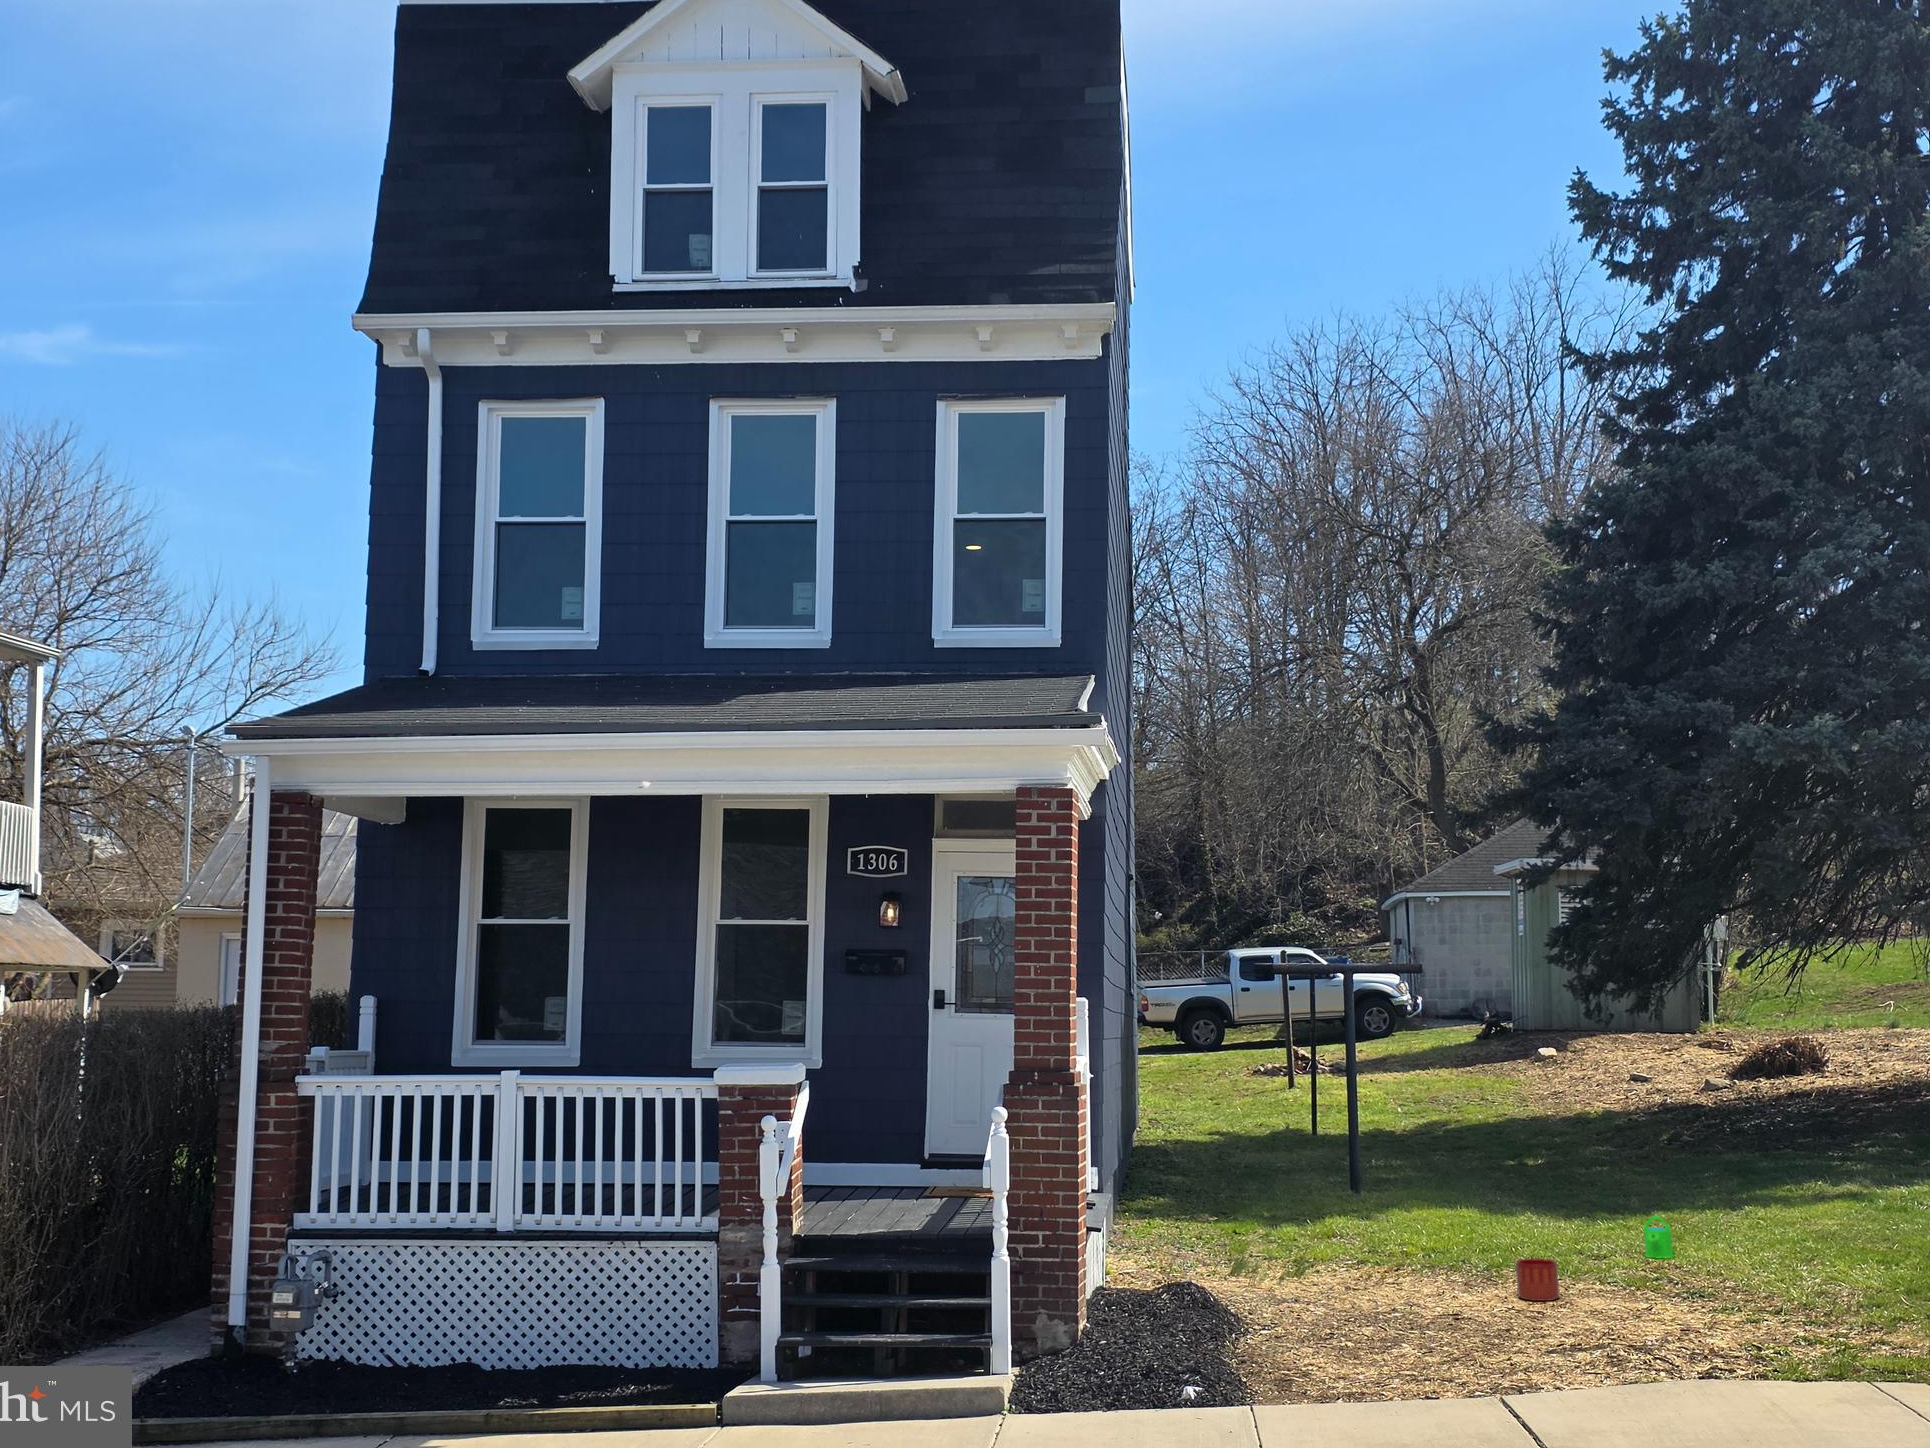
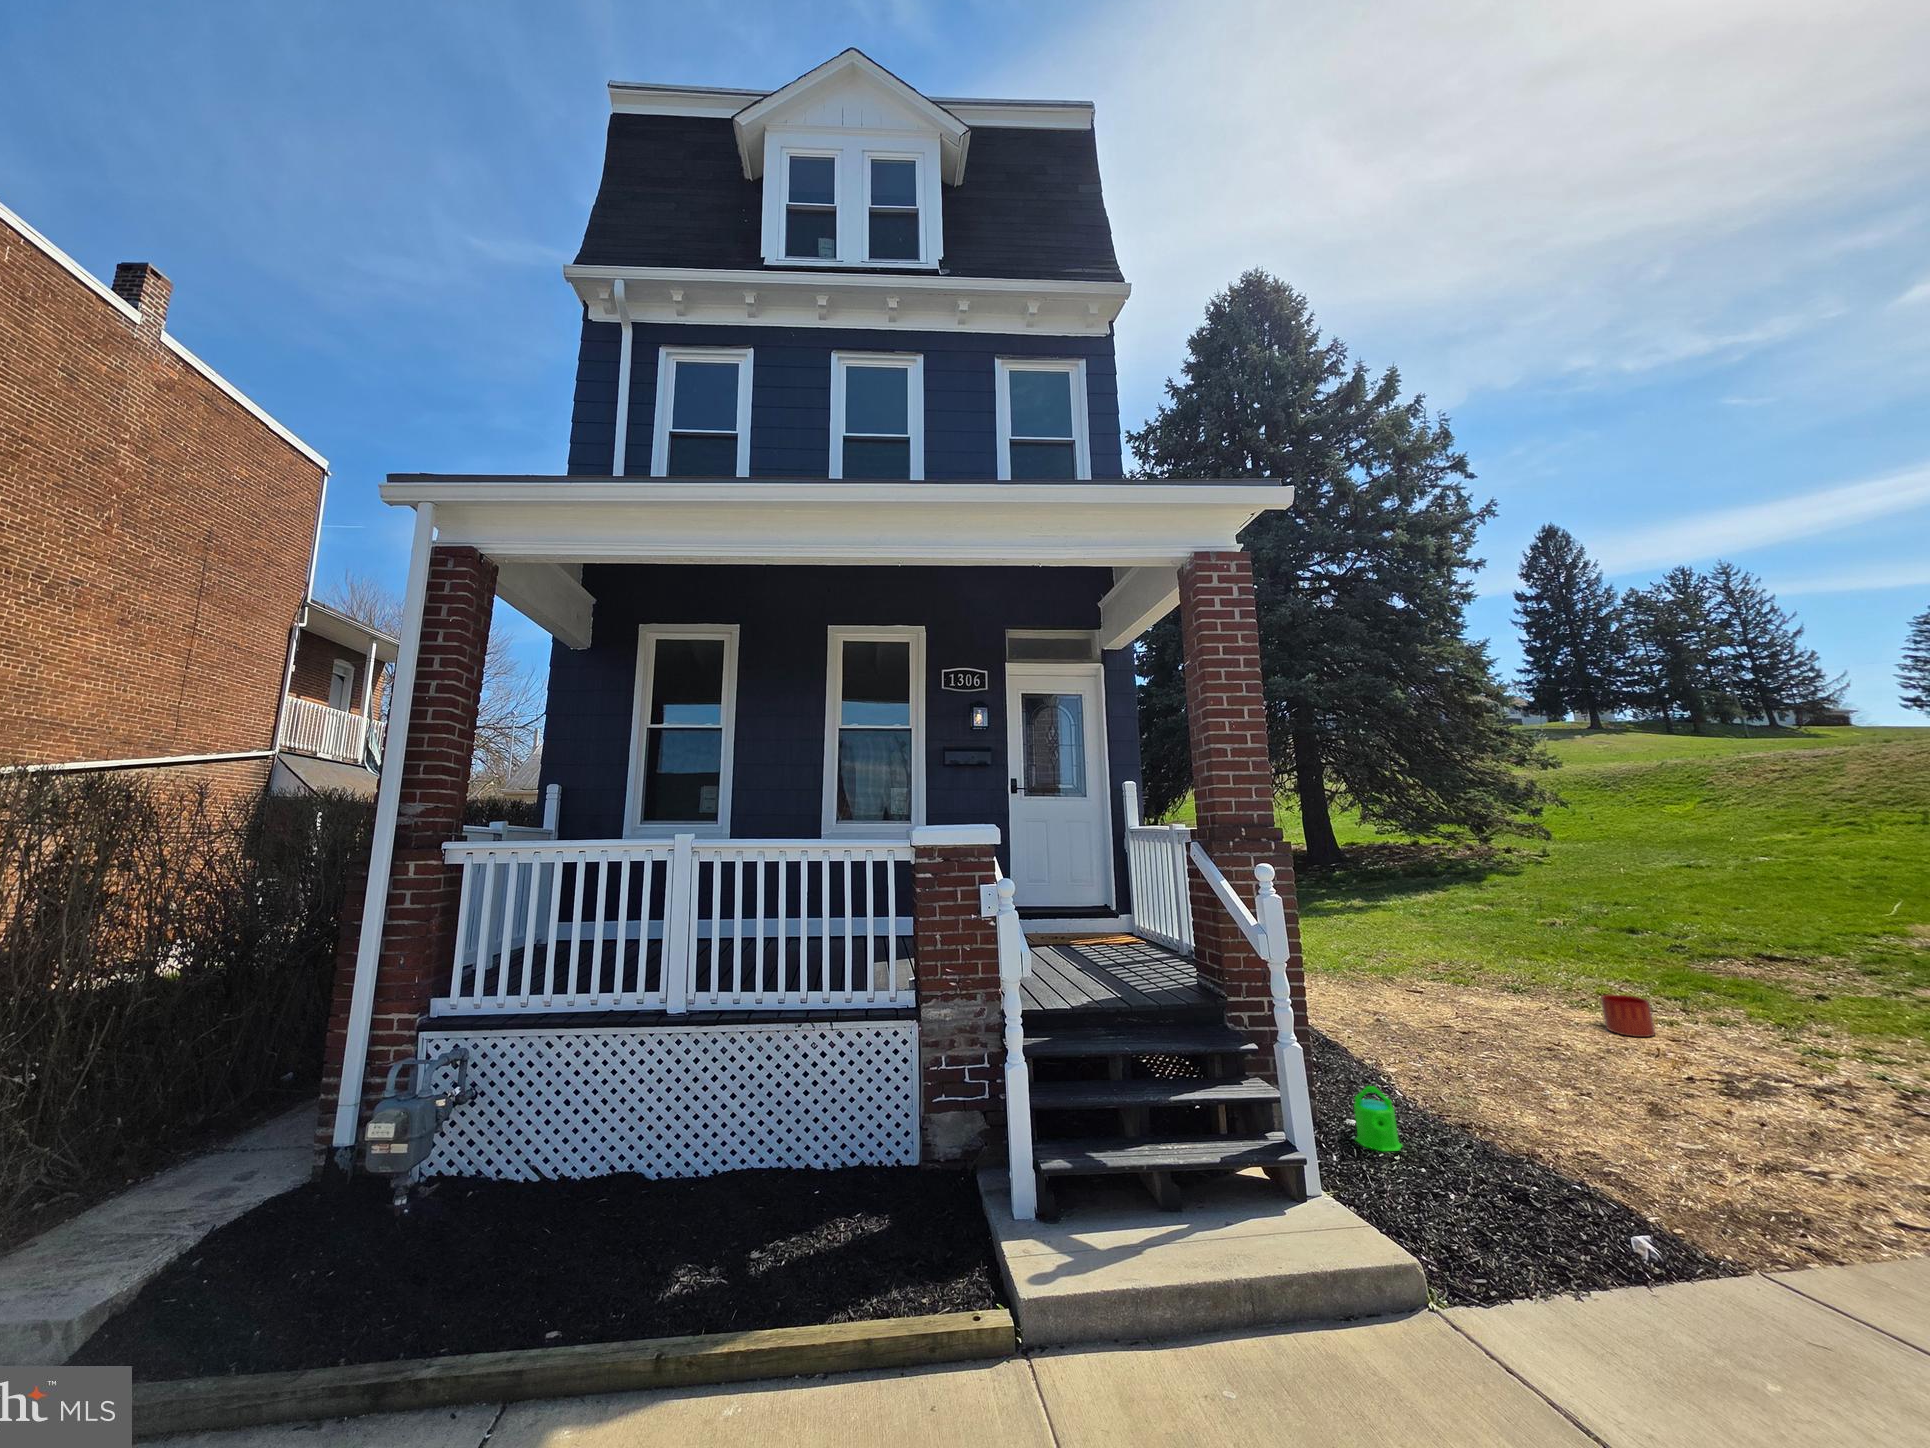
watering can: present [1643,1215,1674,1258] -> present [1354,1086,1402,1151]

